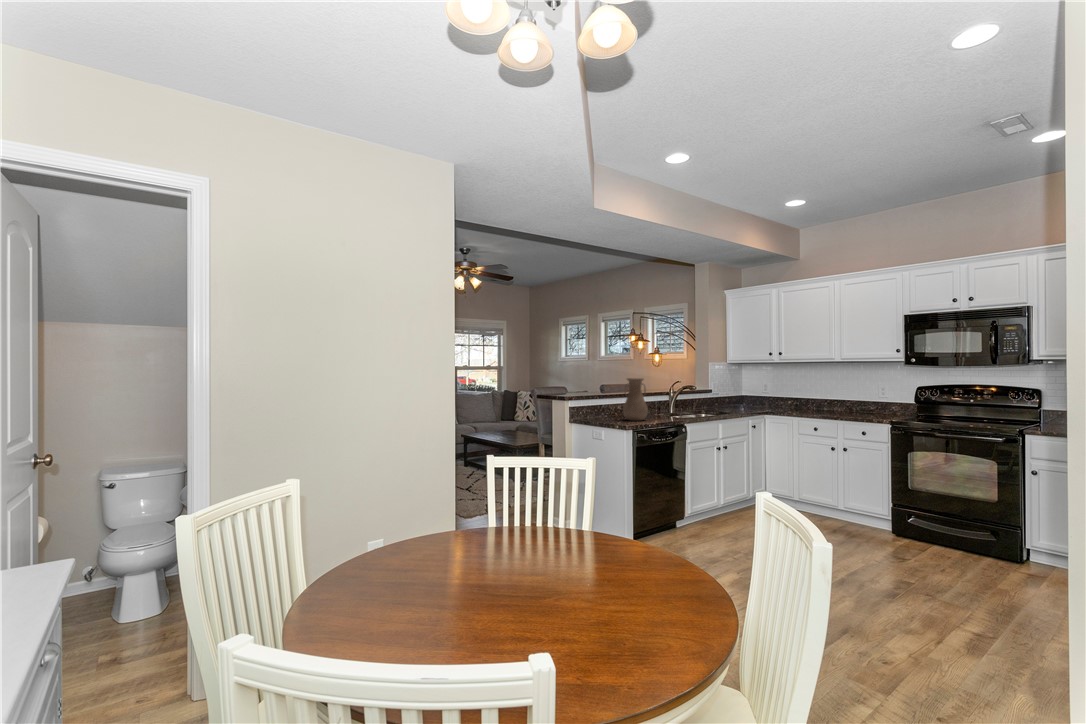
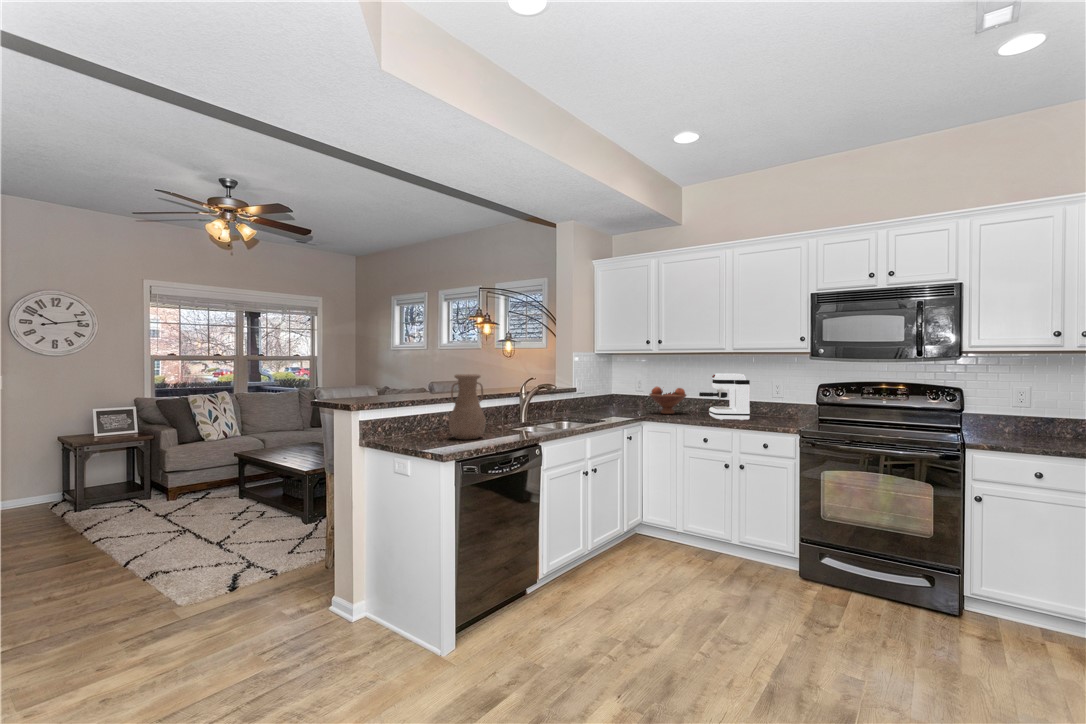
coffee maker: none [814,379,856,415] -> present [699,374,750,420]
fruit bowl: none [773,389,805,411] -> present [649,387,686,414]

